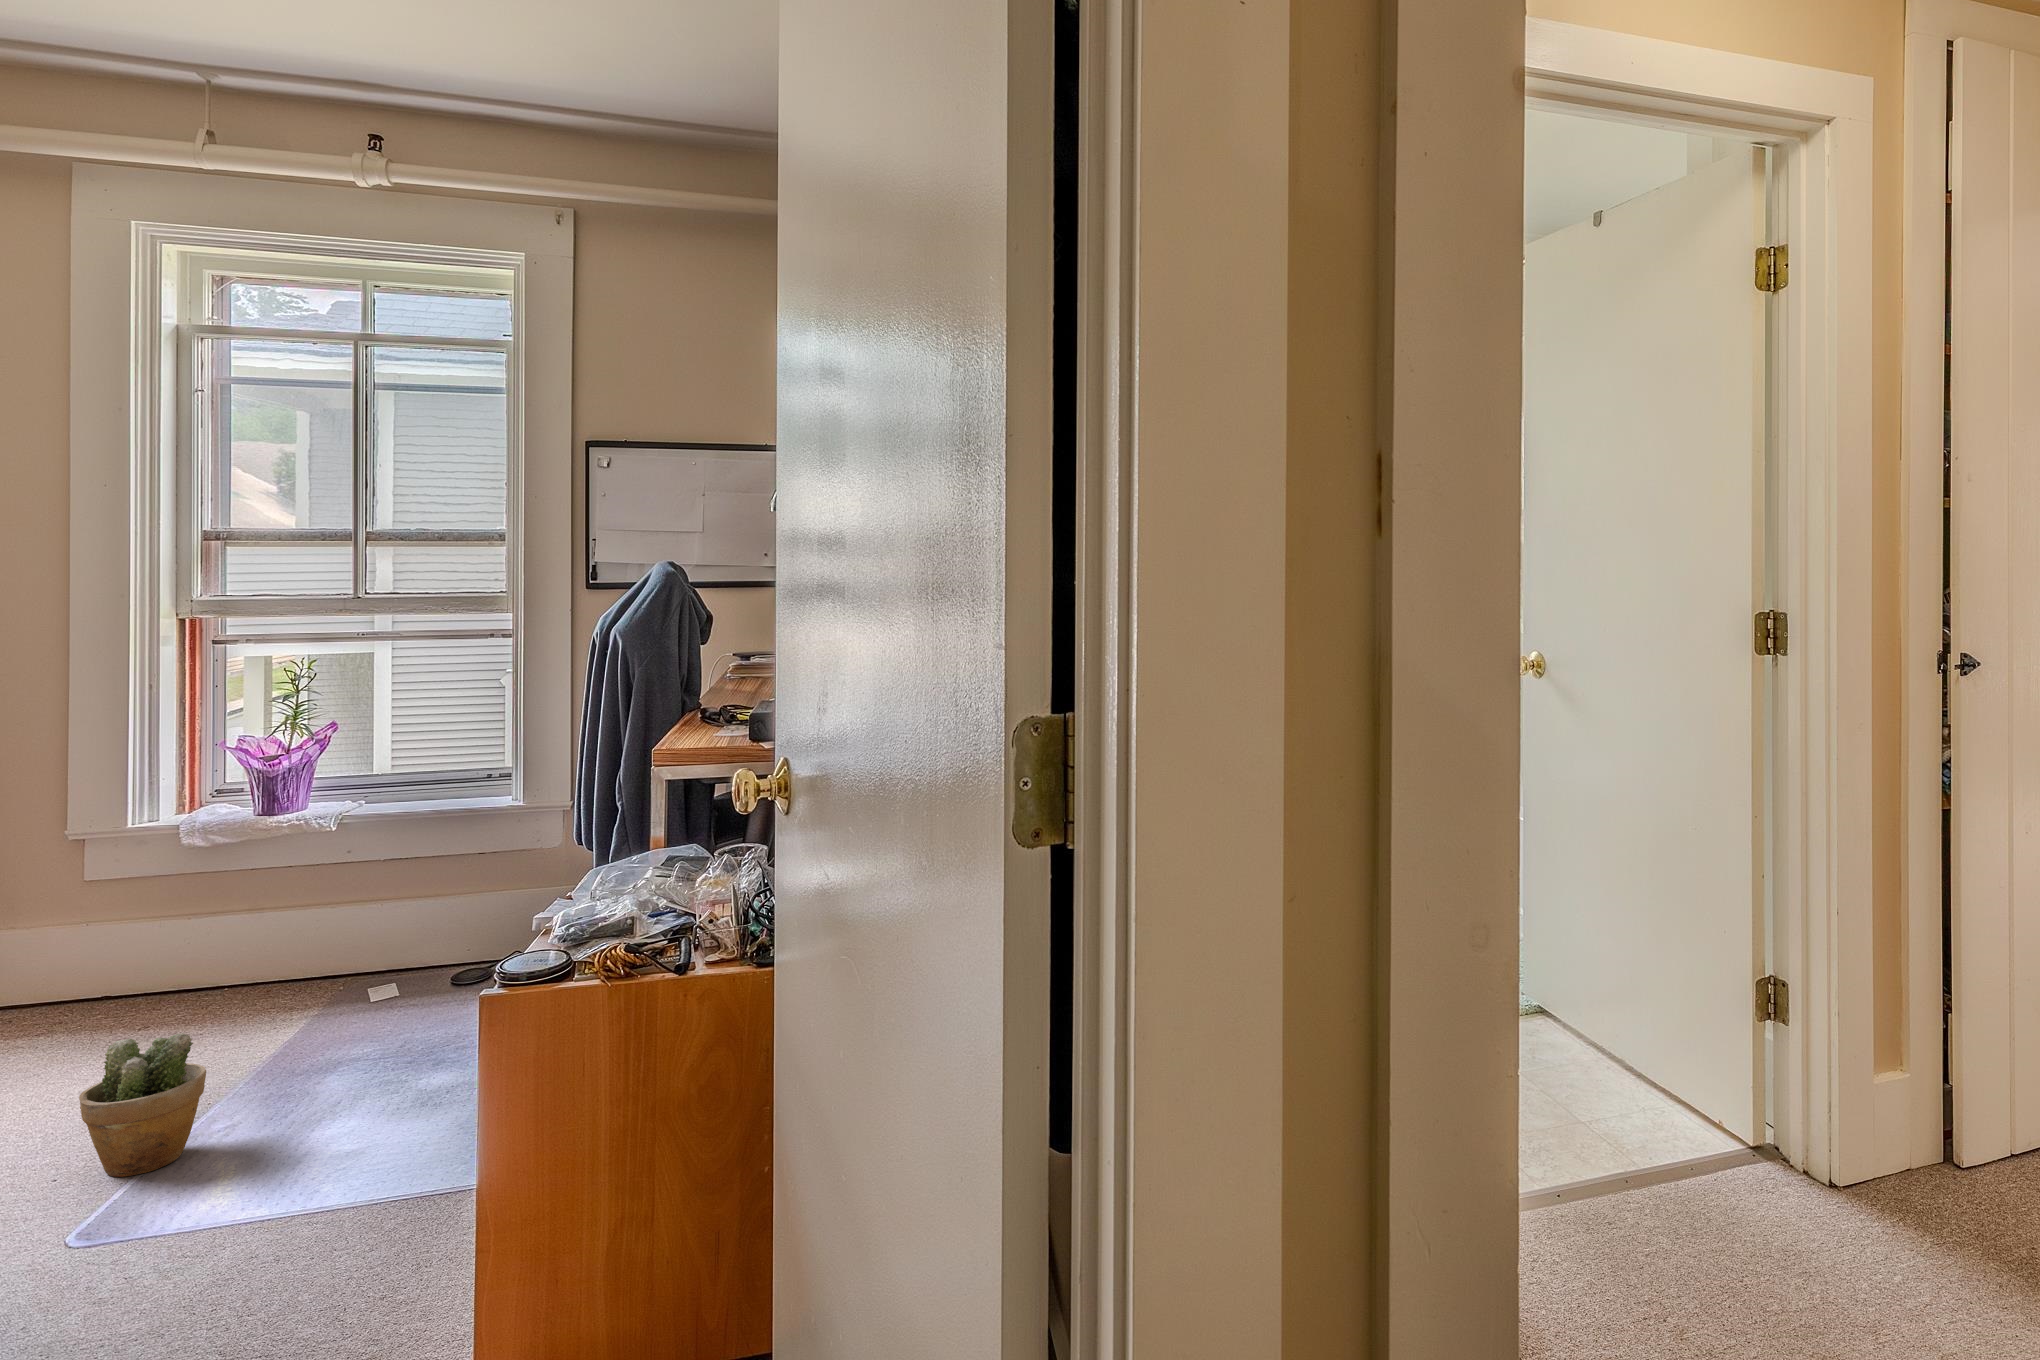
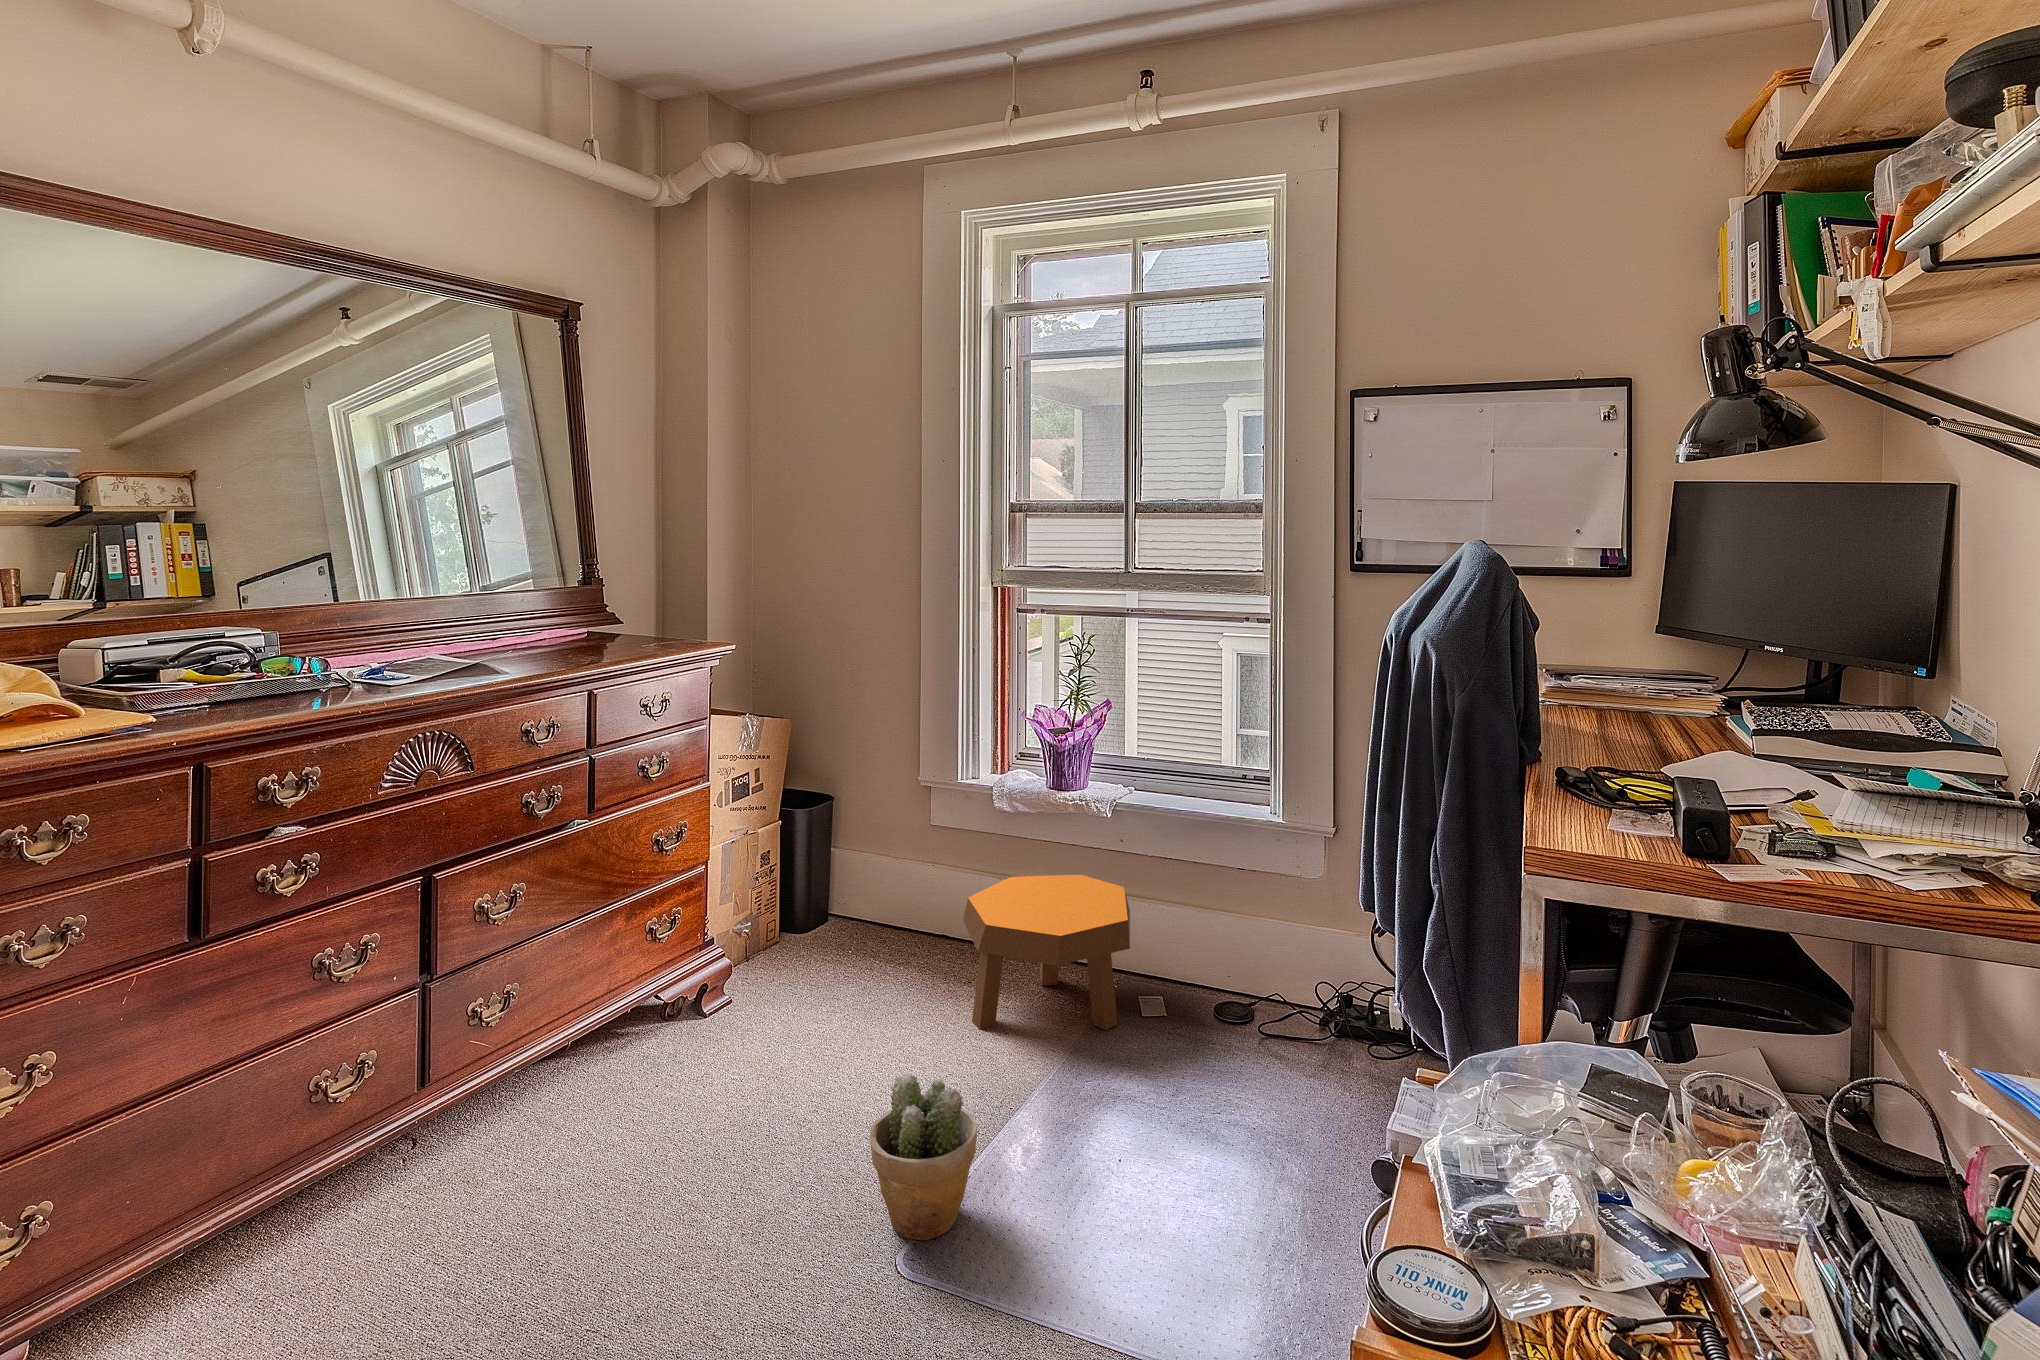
footstool: none [151,892,362,1050] -> present [963,875,1130,1030]

